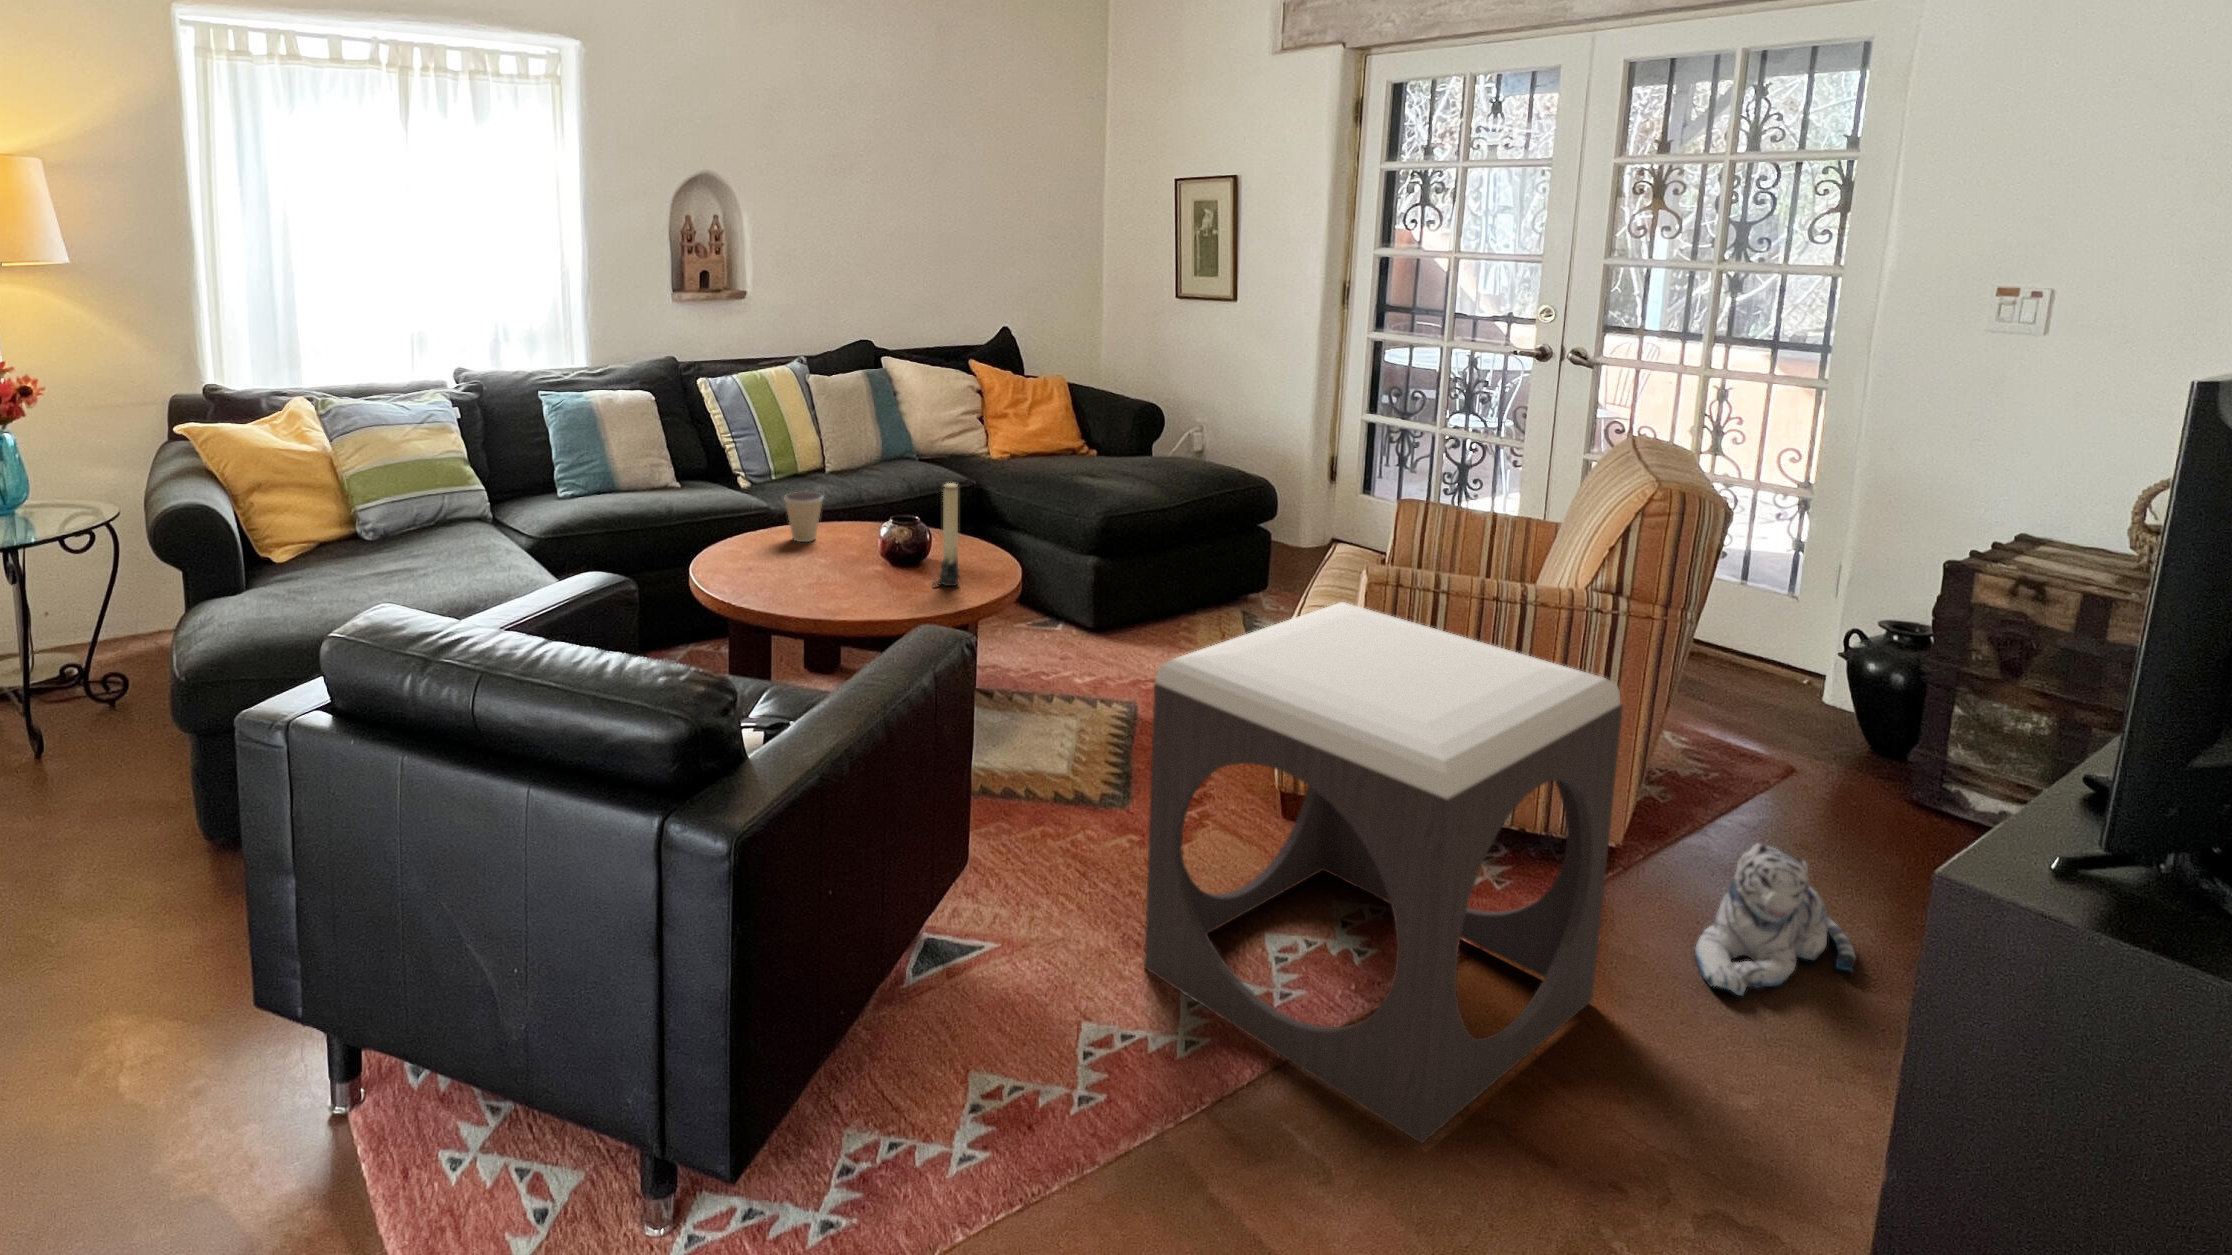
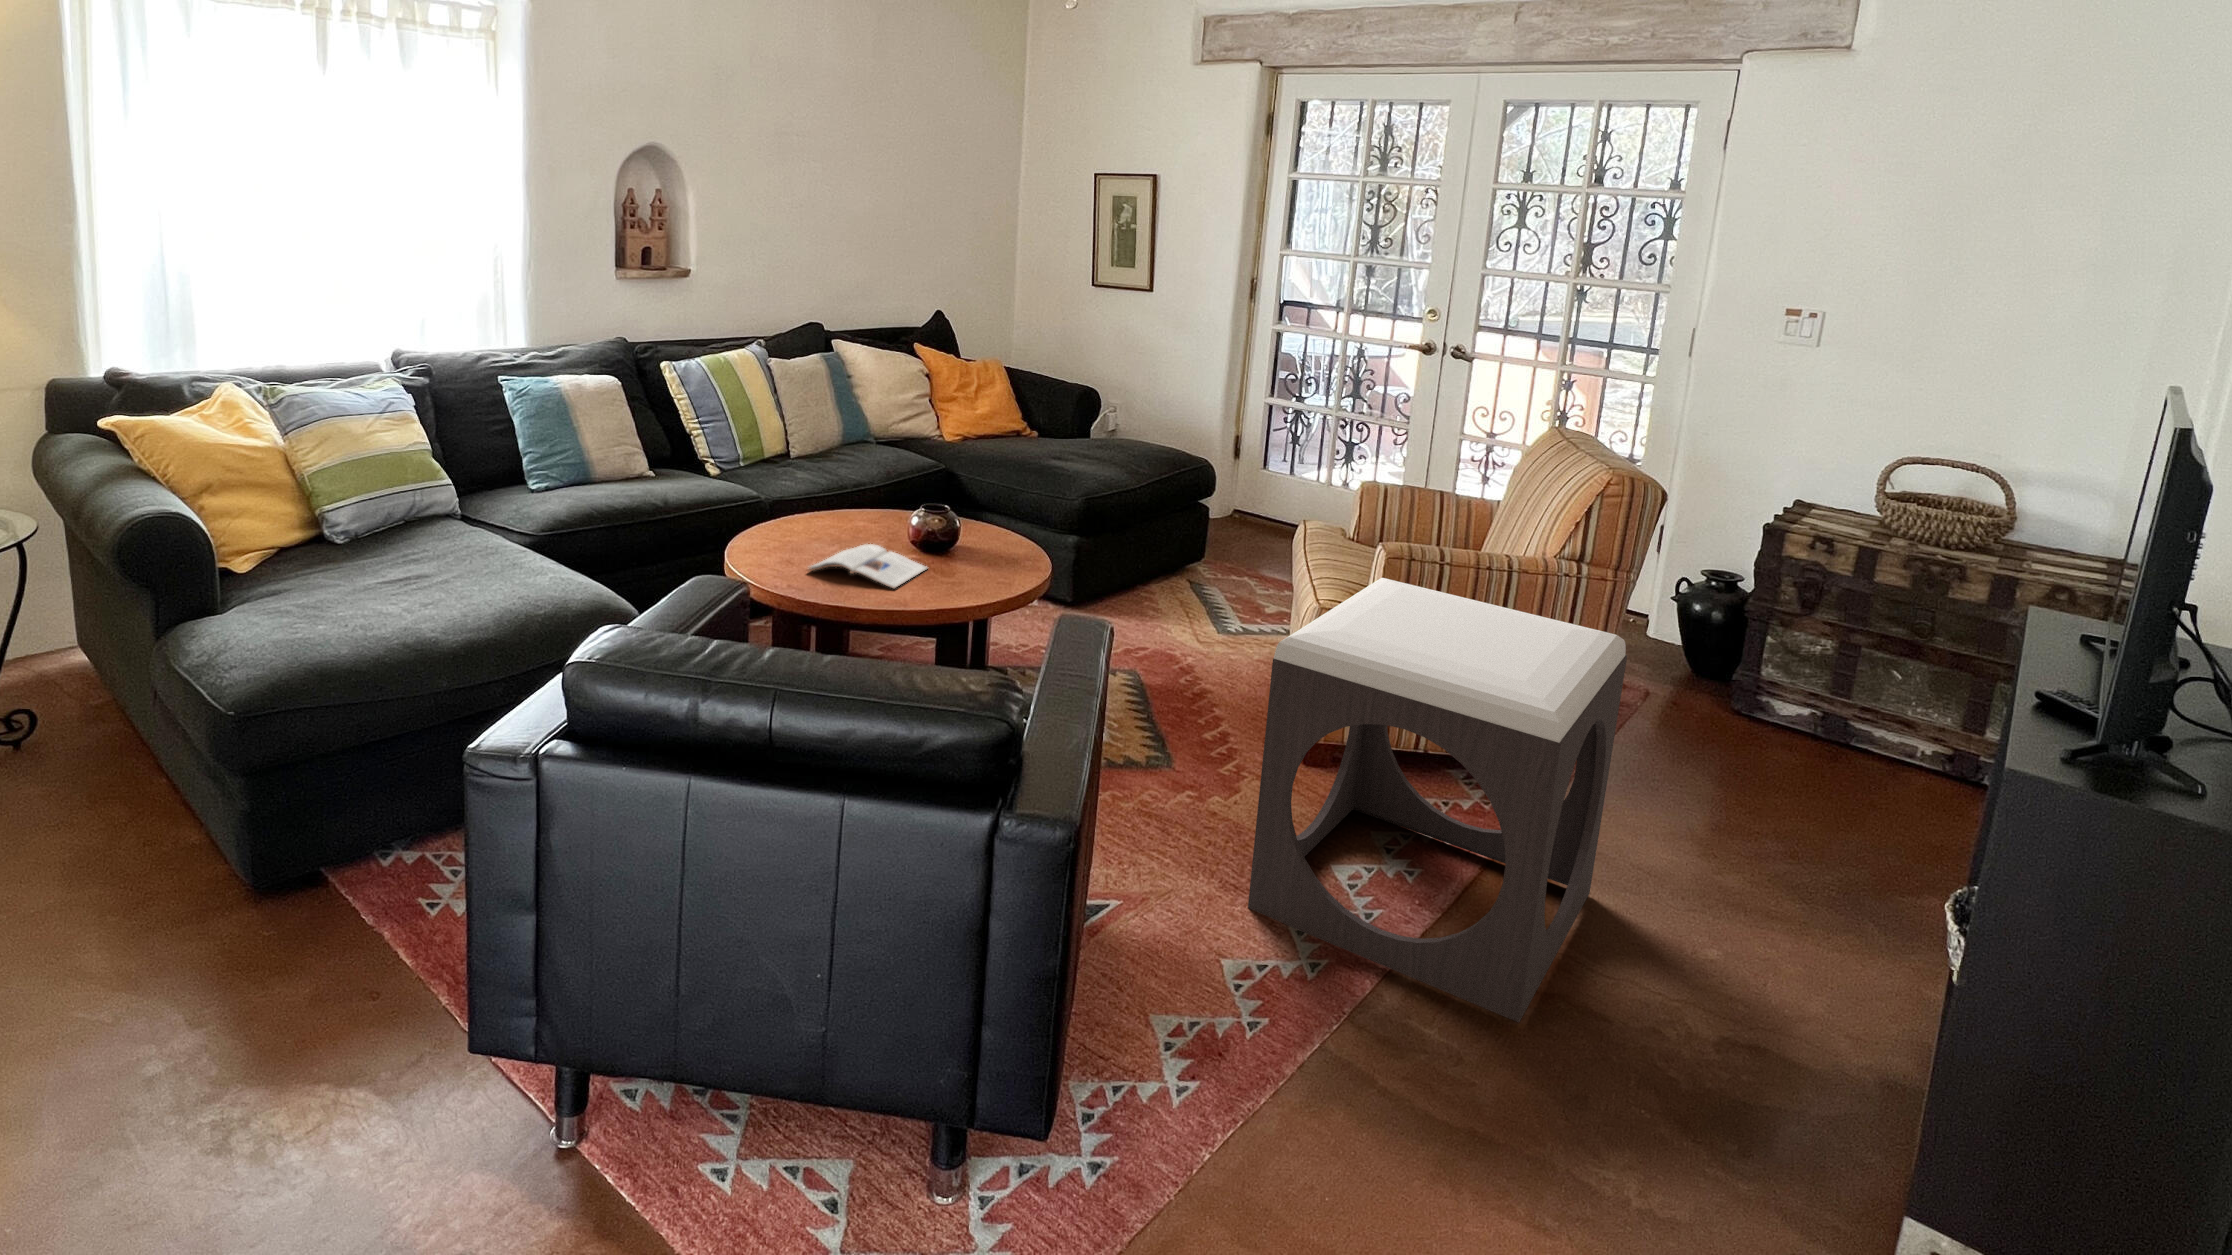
candle: present [932,483,960,586] -> none [978,475,1006,573]
coffee cup: present [785,492,823,542] -> none [802,482,842,532]
magazine: none [760,554,884,599] -> present [808,544,927,588]
plush toy: present [1695,844,1855,995] -> none [1641,757,1751,877]

